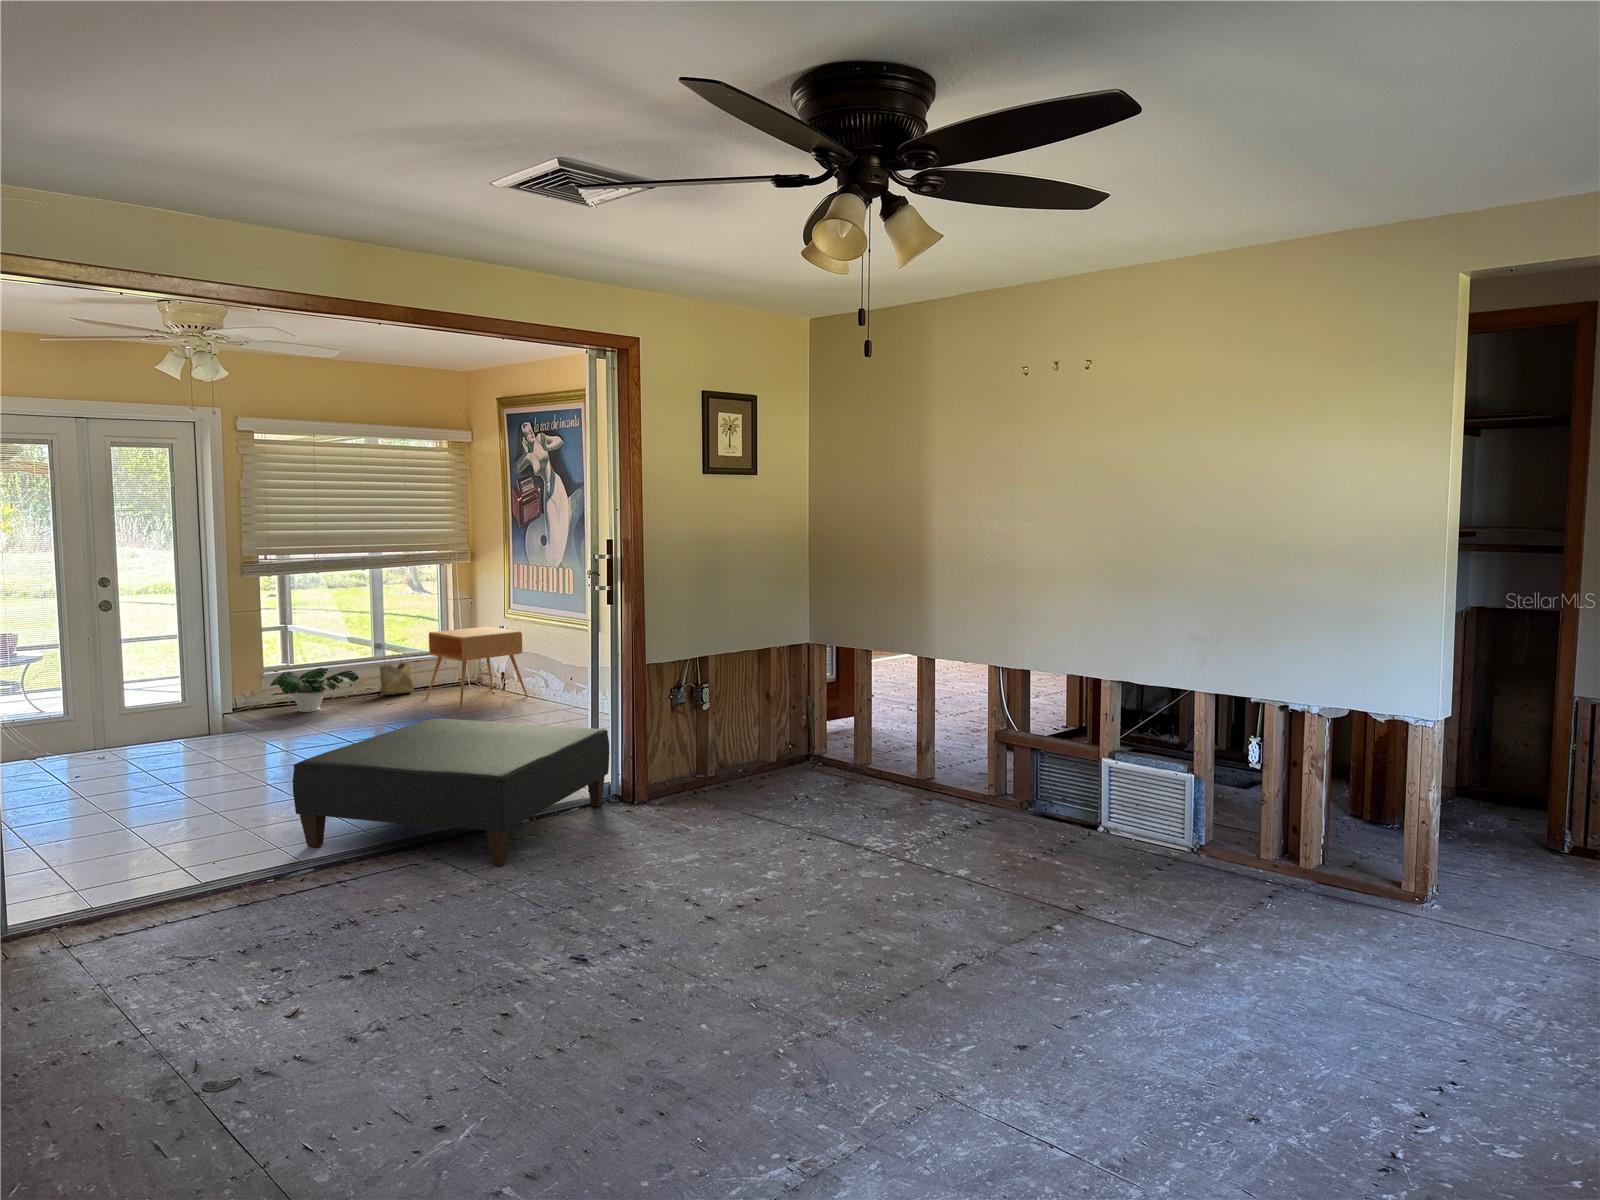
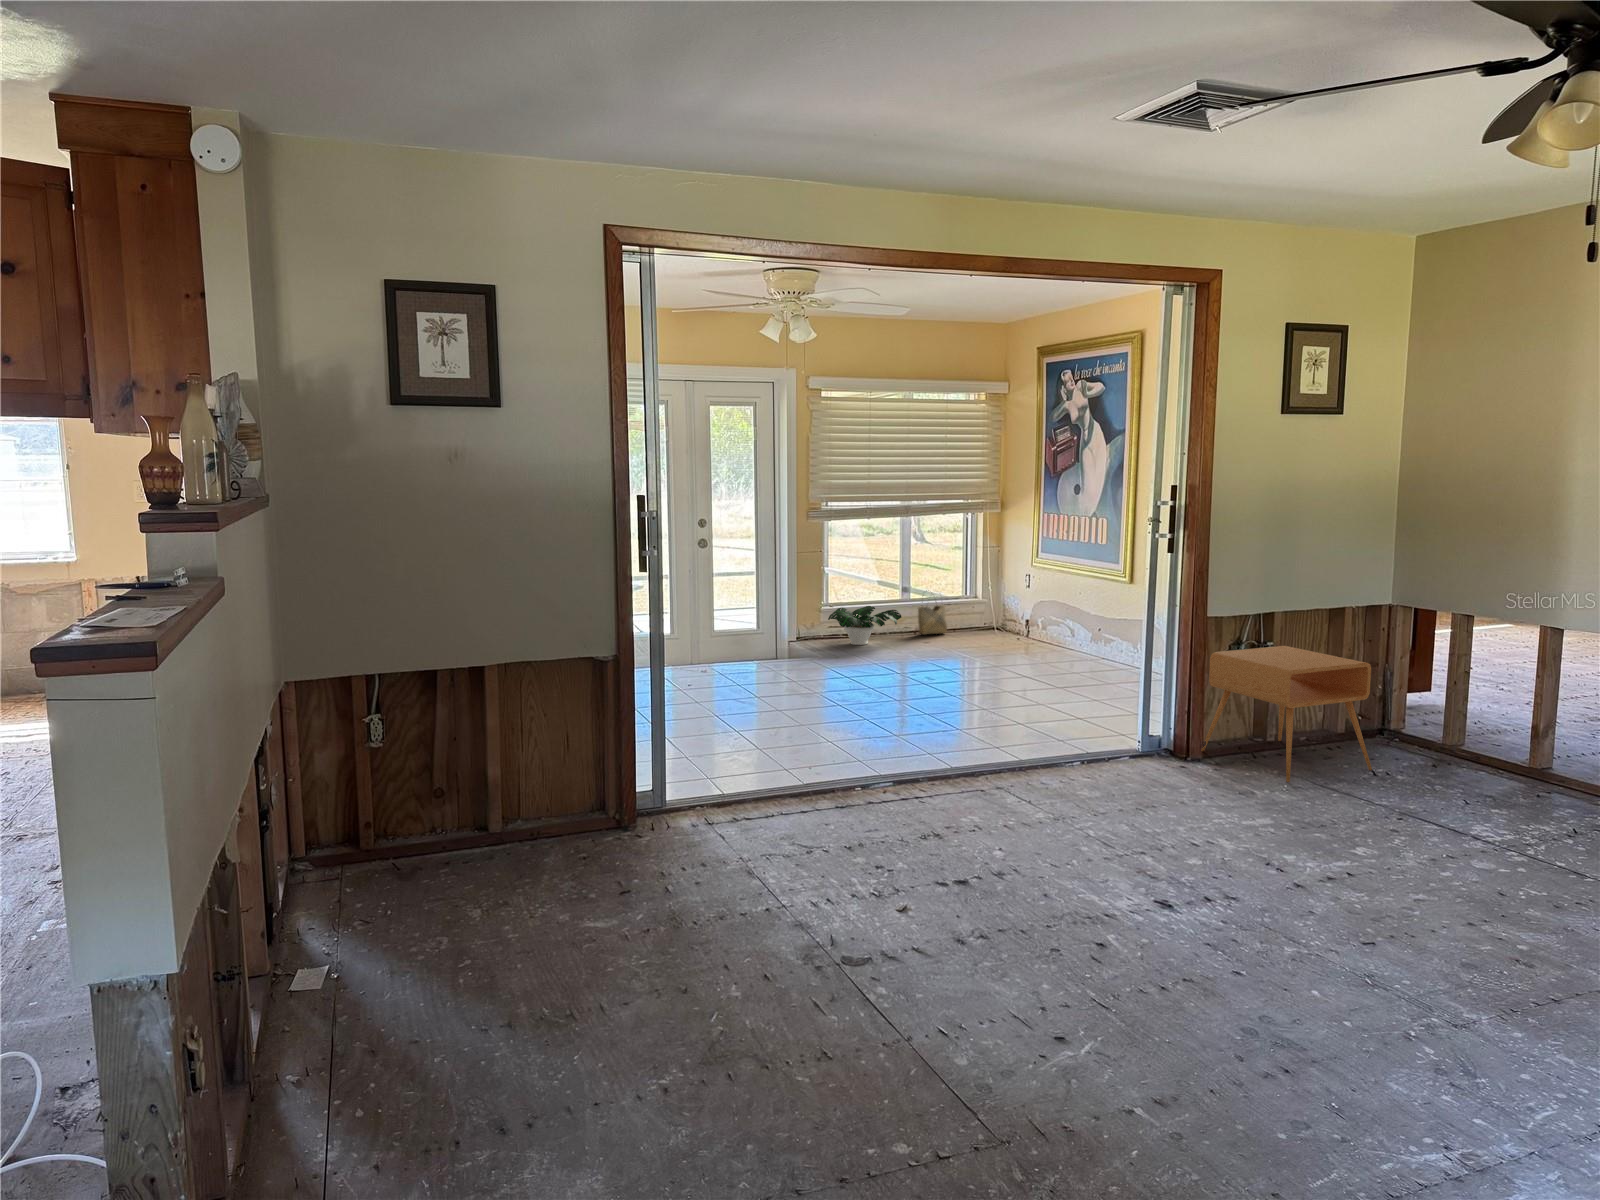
side table: present [426,626,528,707] -> present [1201,646,1372,782]
ottoman: present [293,719,609,866] -> none [873,657,1164,802]

